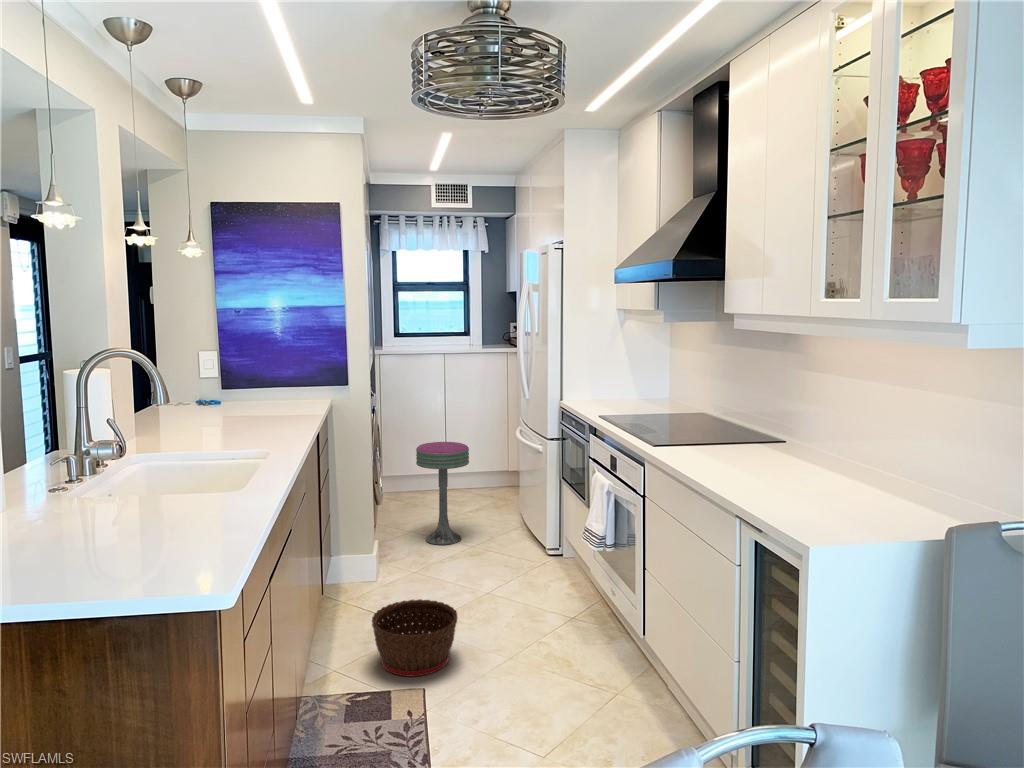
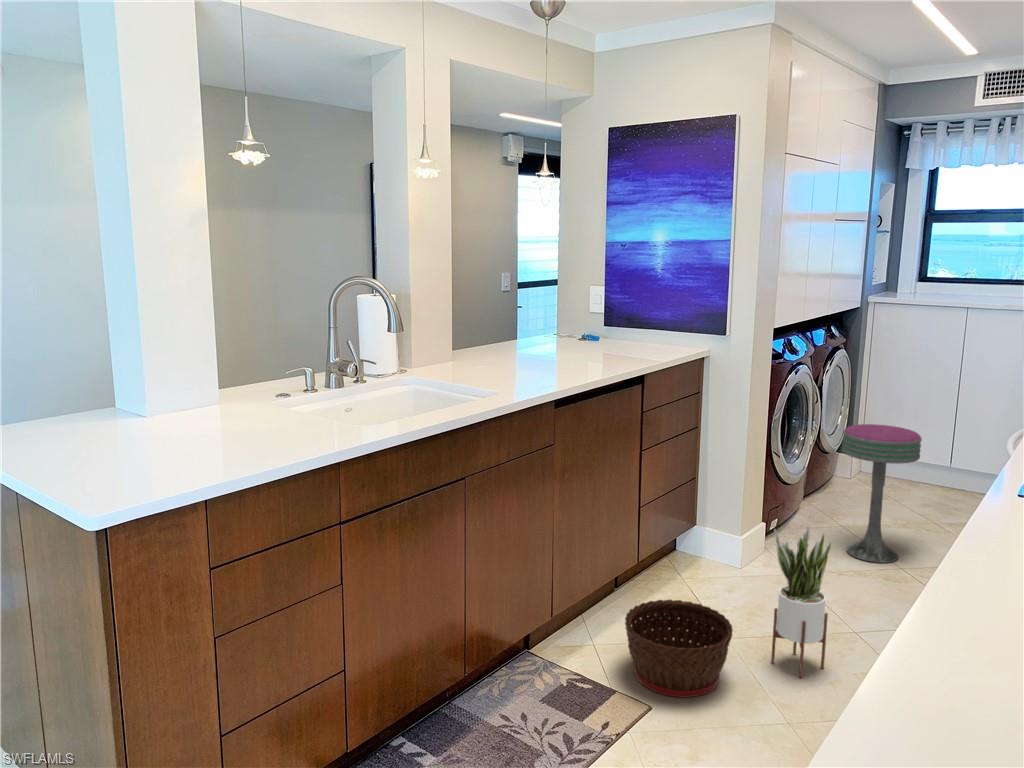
potted plant: none [462,516,494,629] -> present [771,526,831,678]

